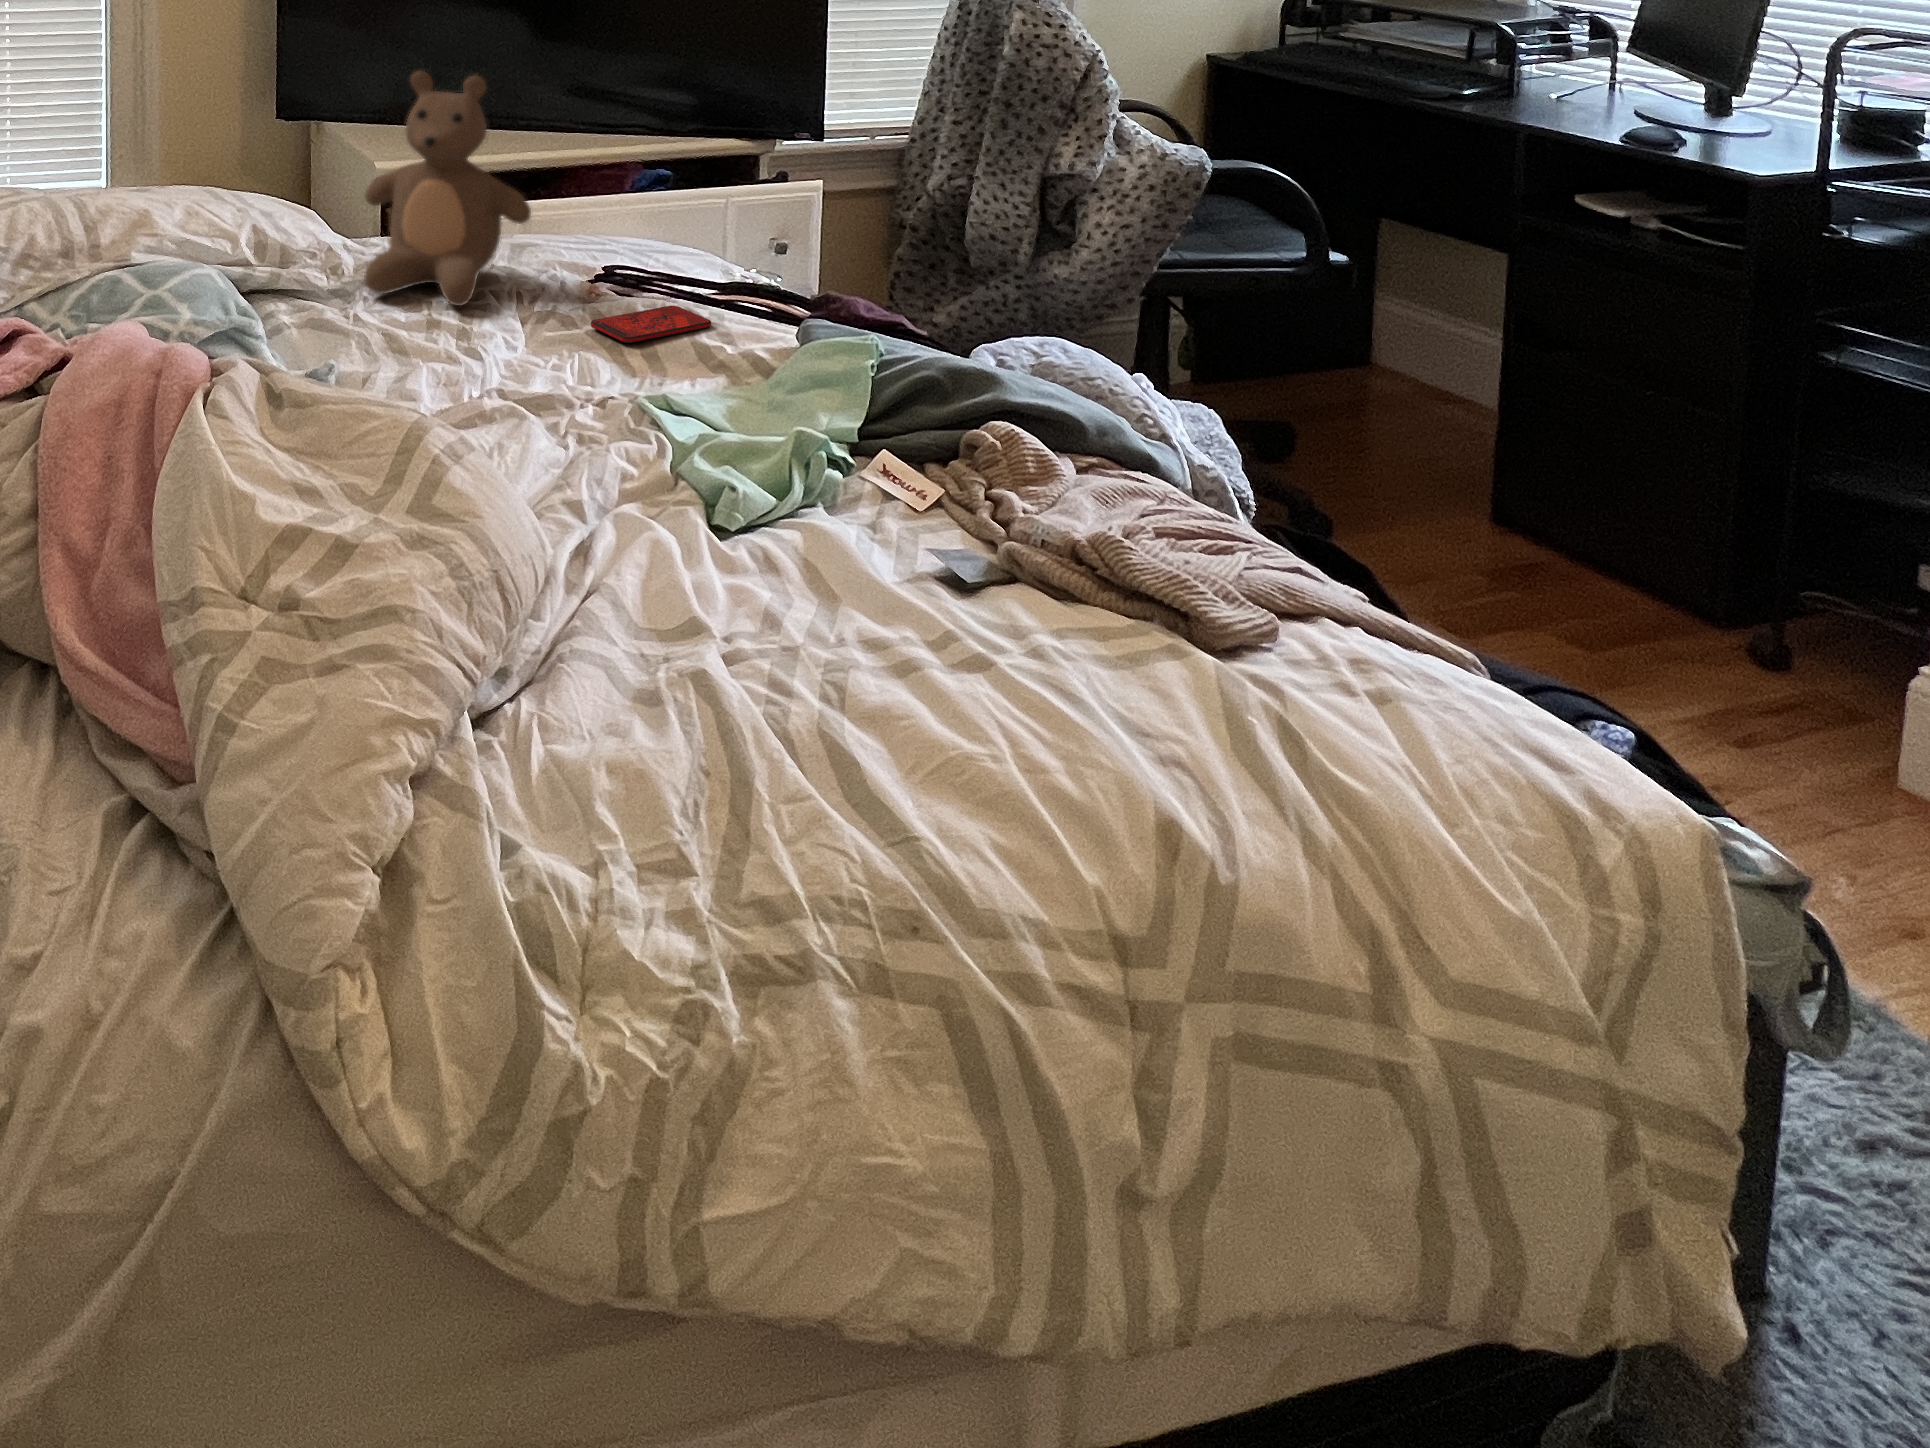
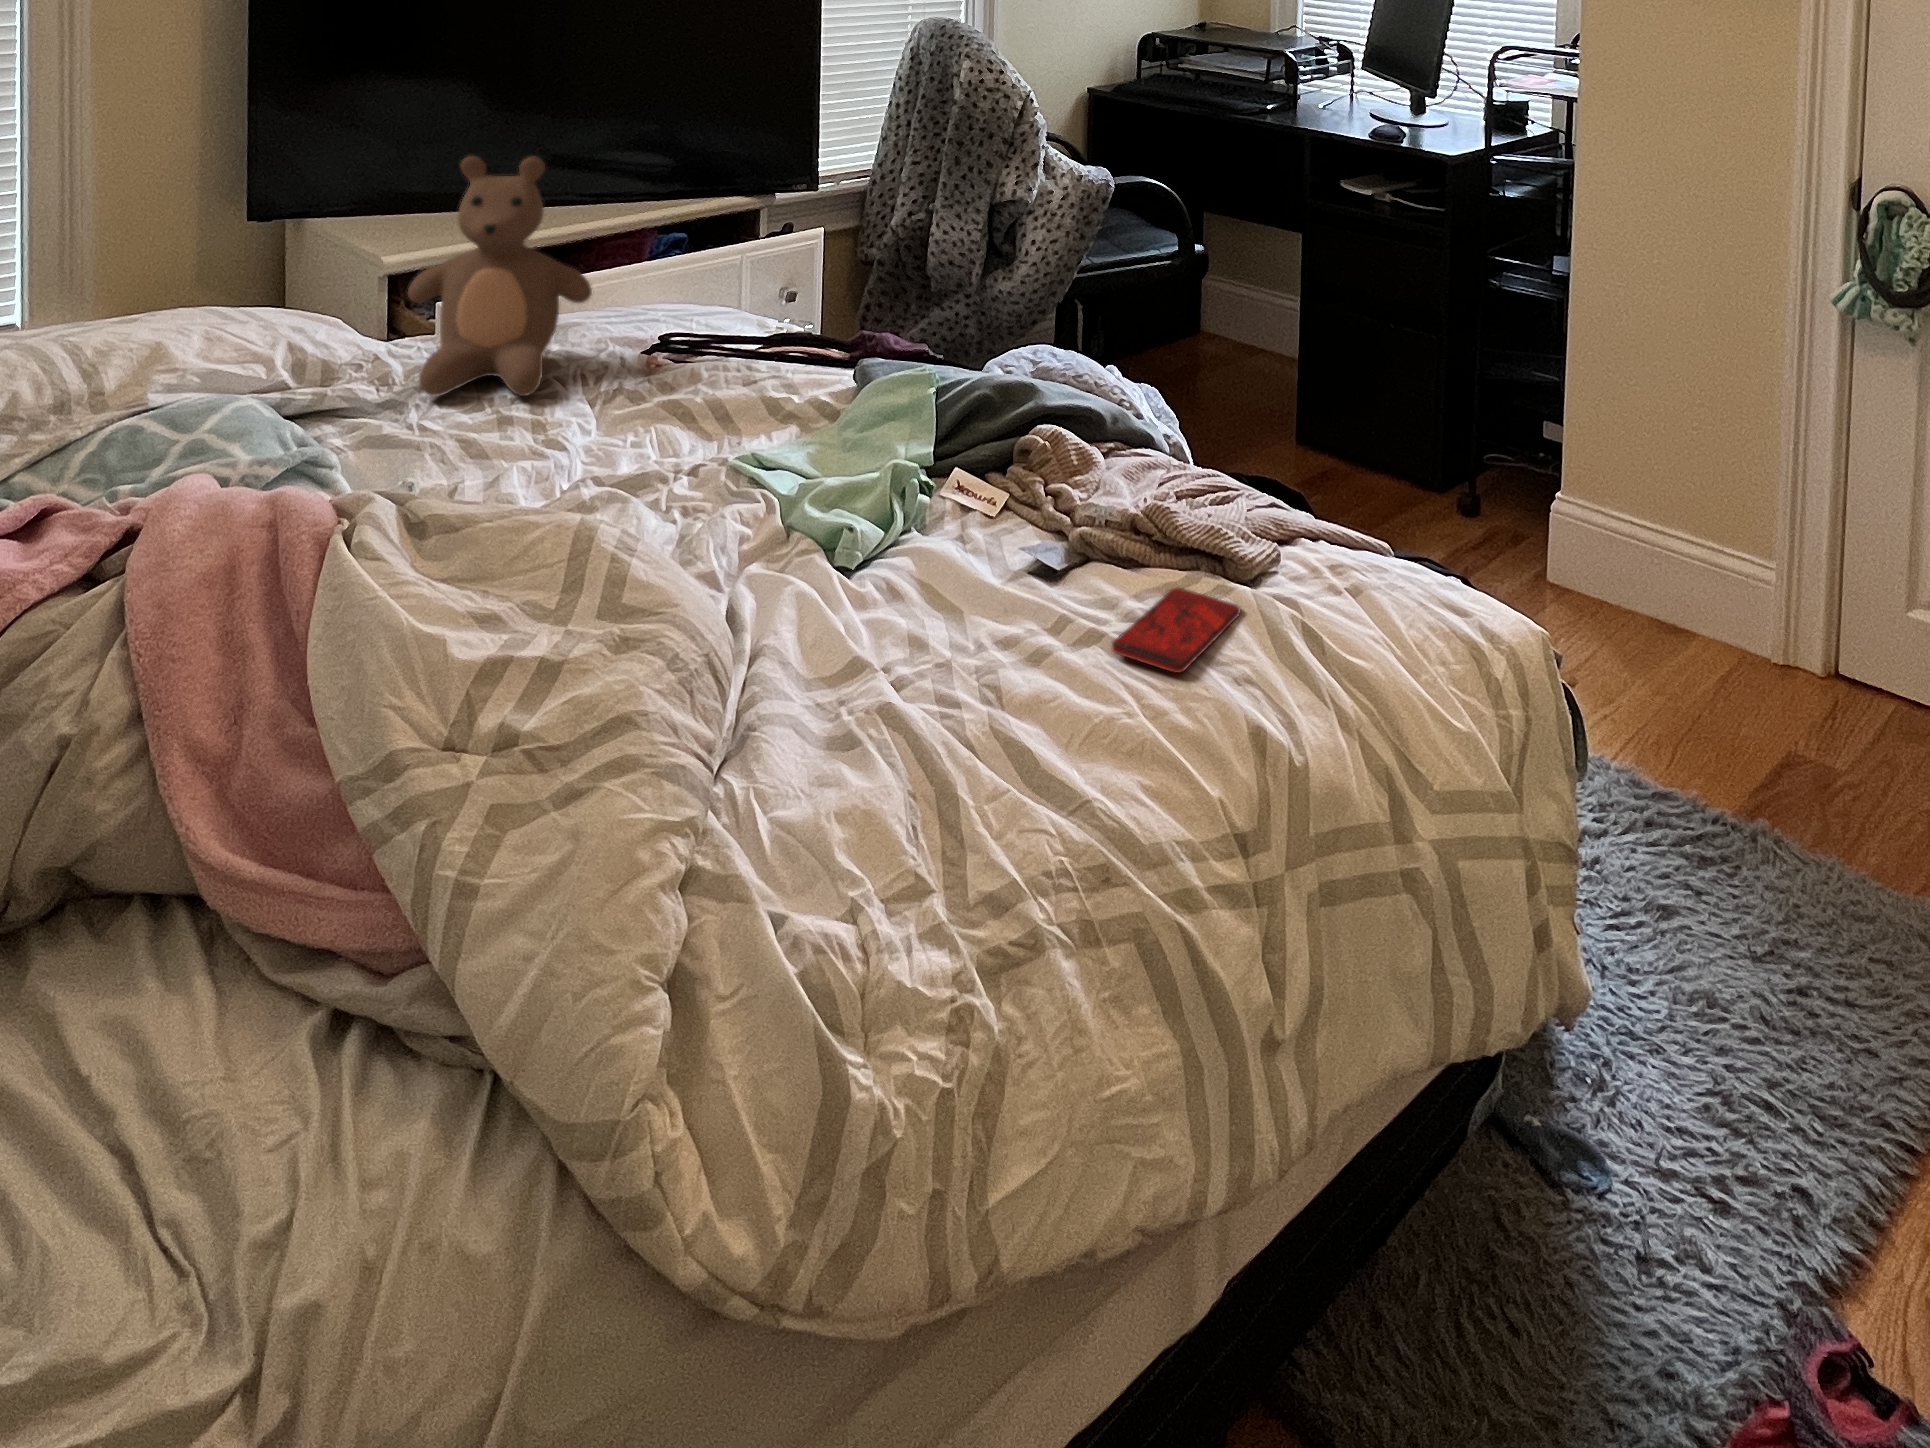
smartphone: present [591,306,711,343] -> present [1112,588,1240,673]

